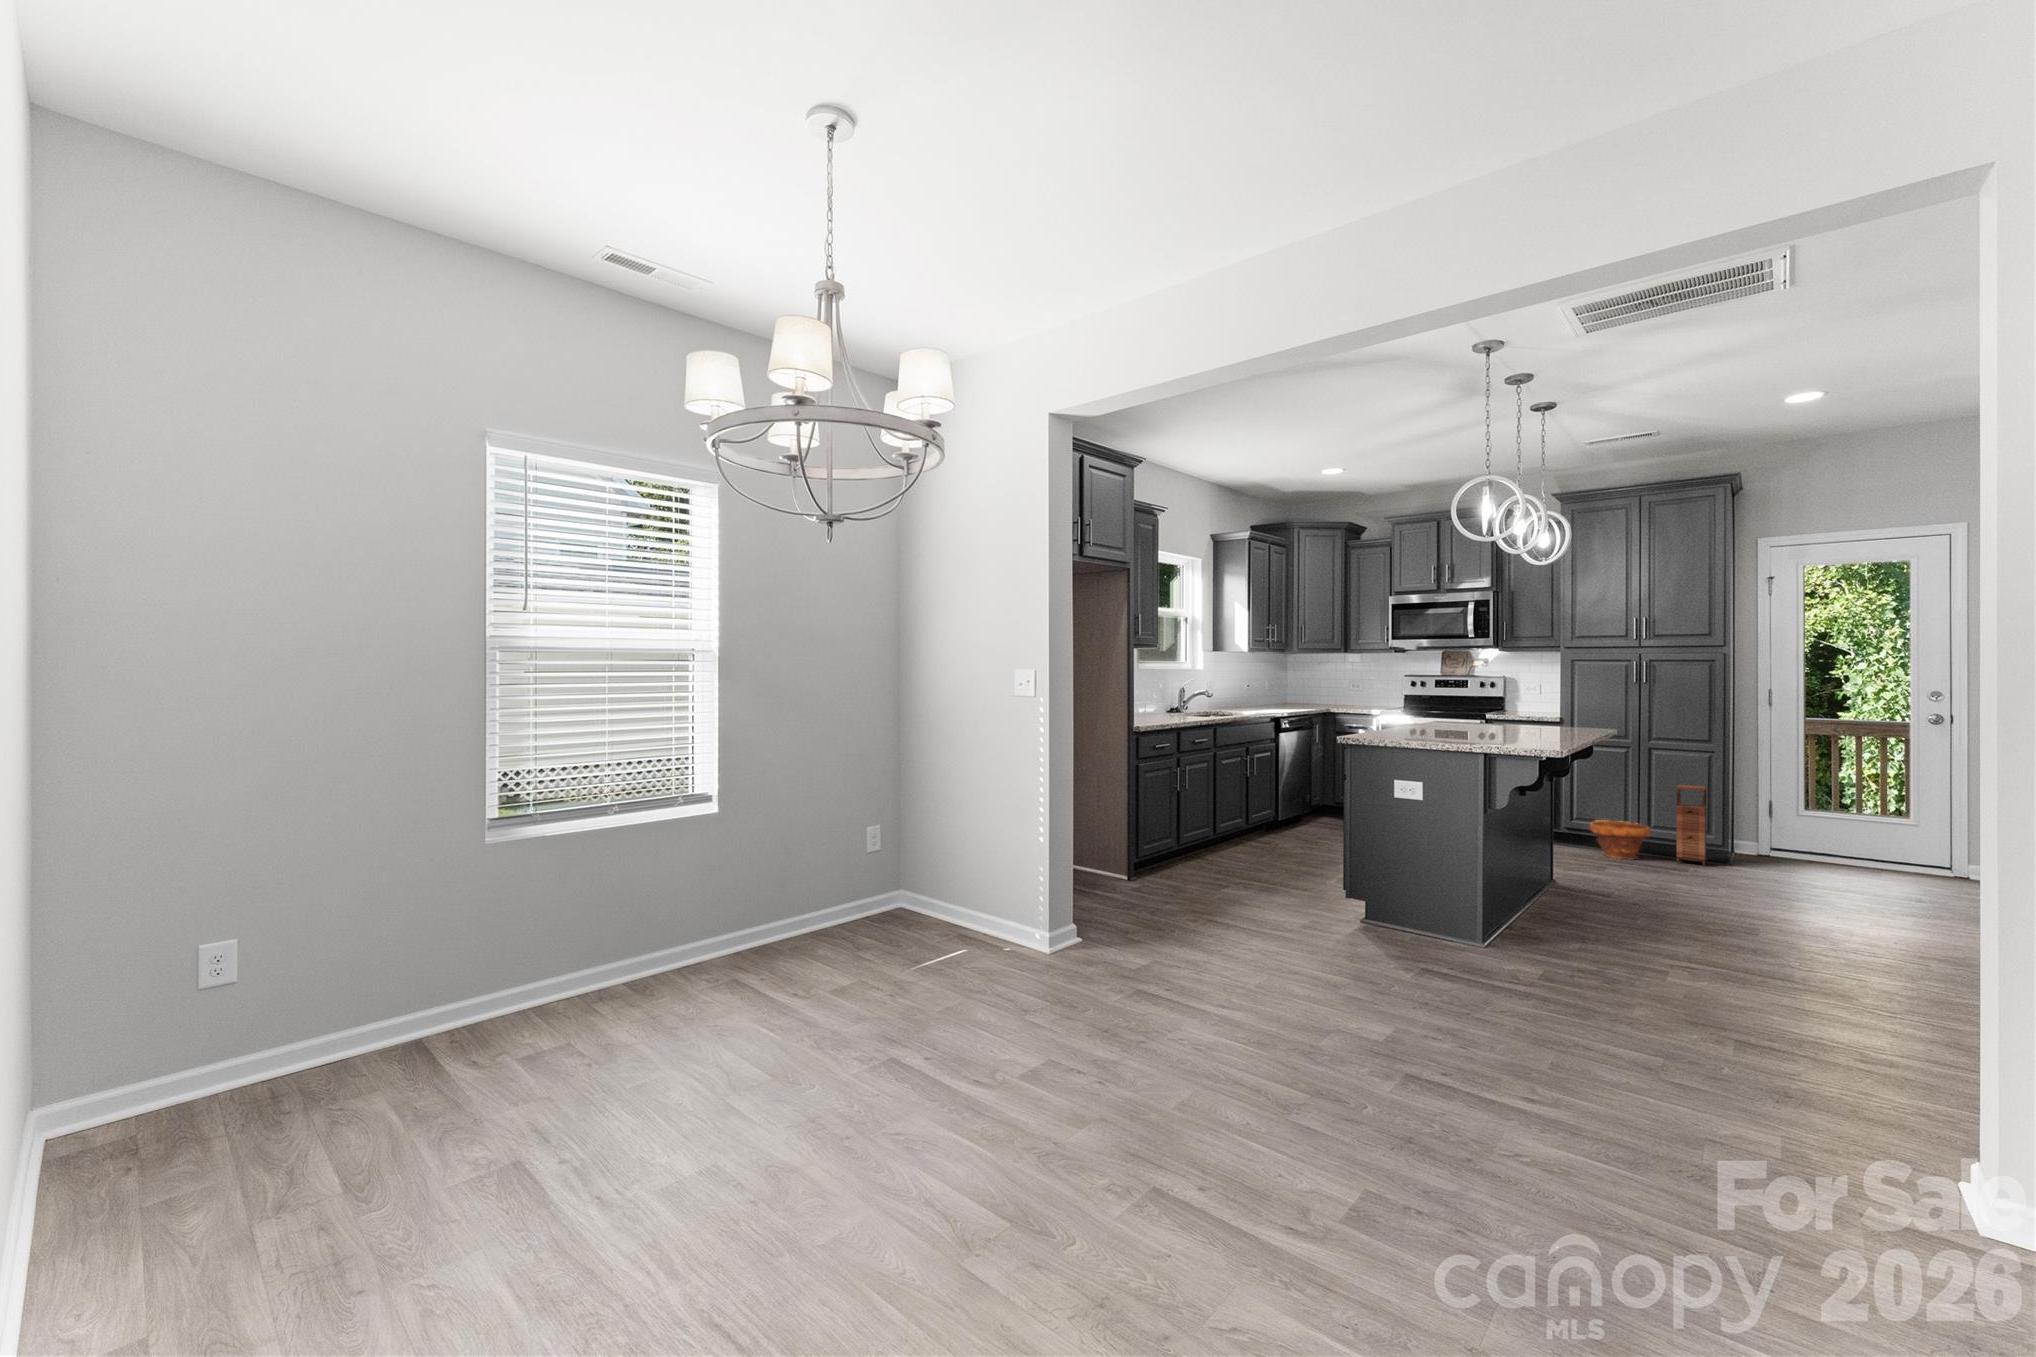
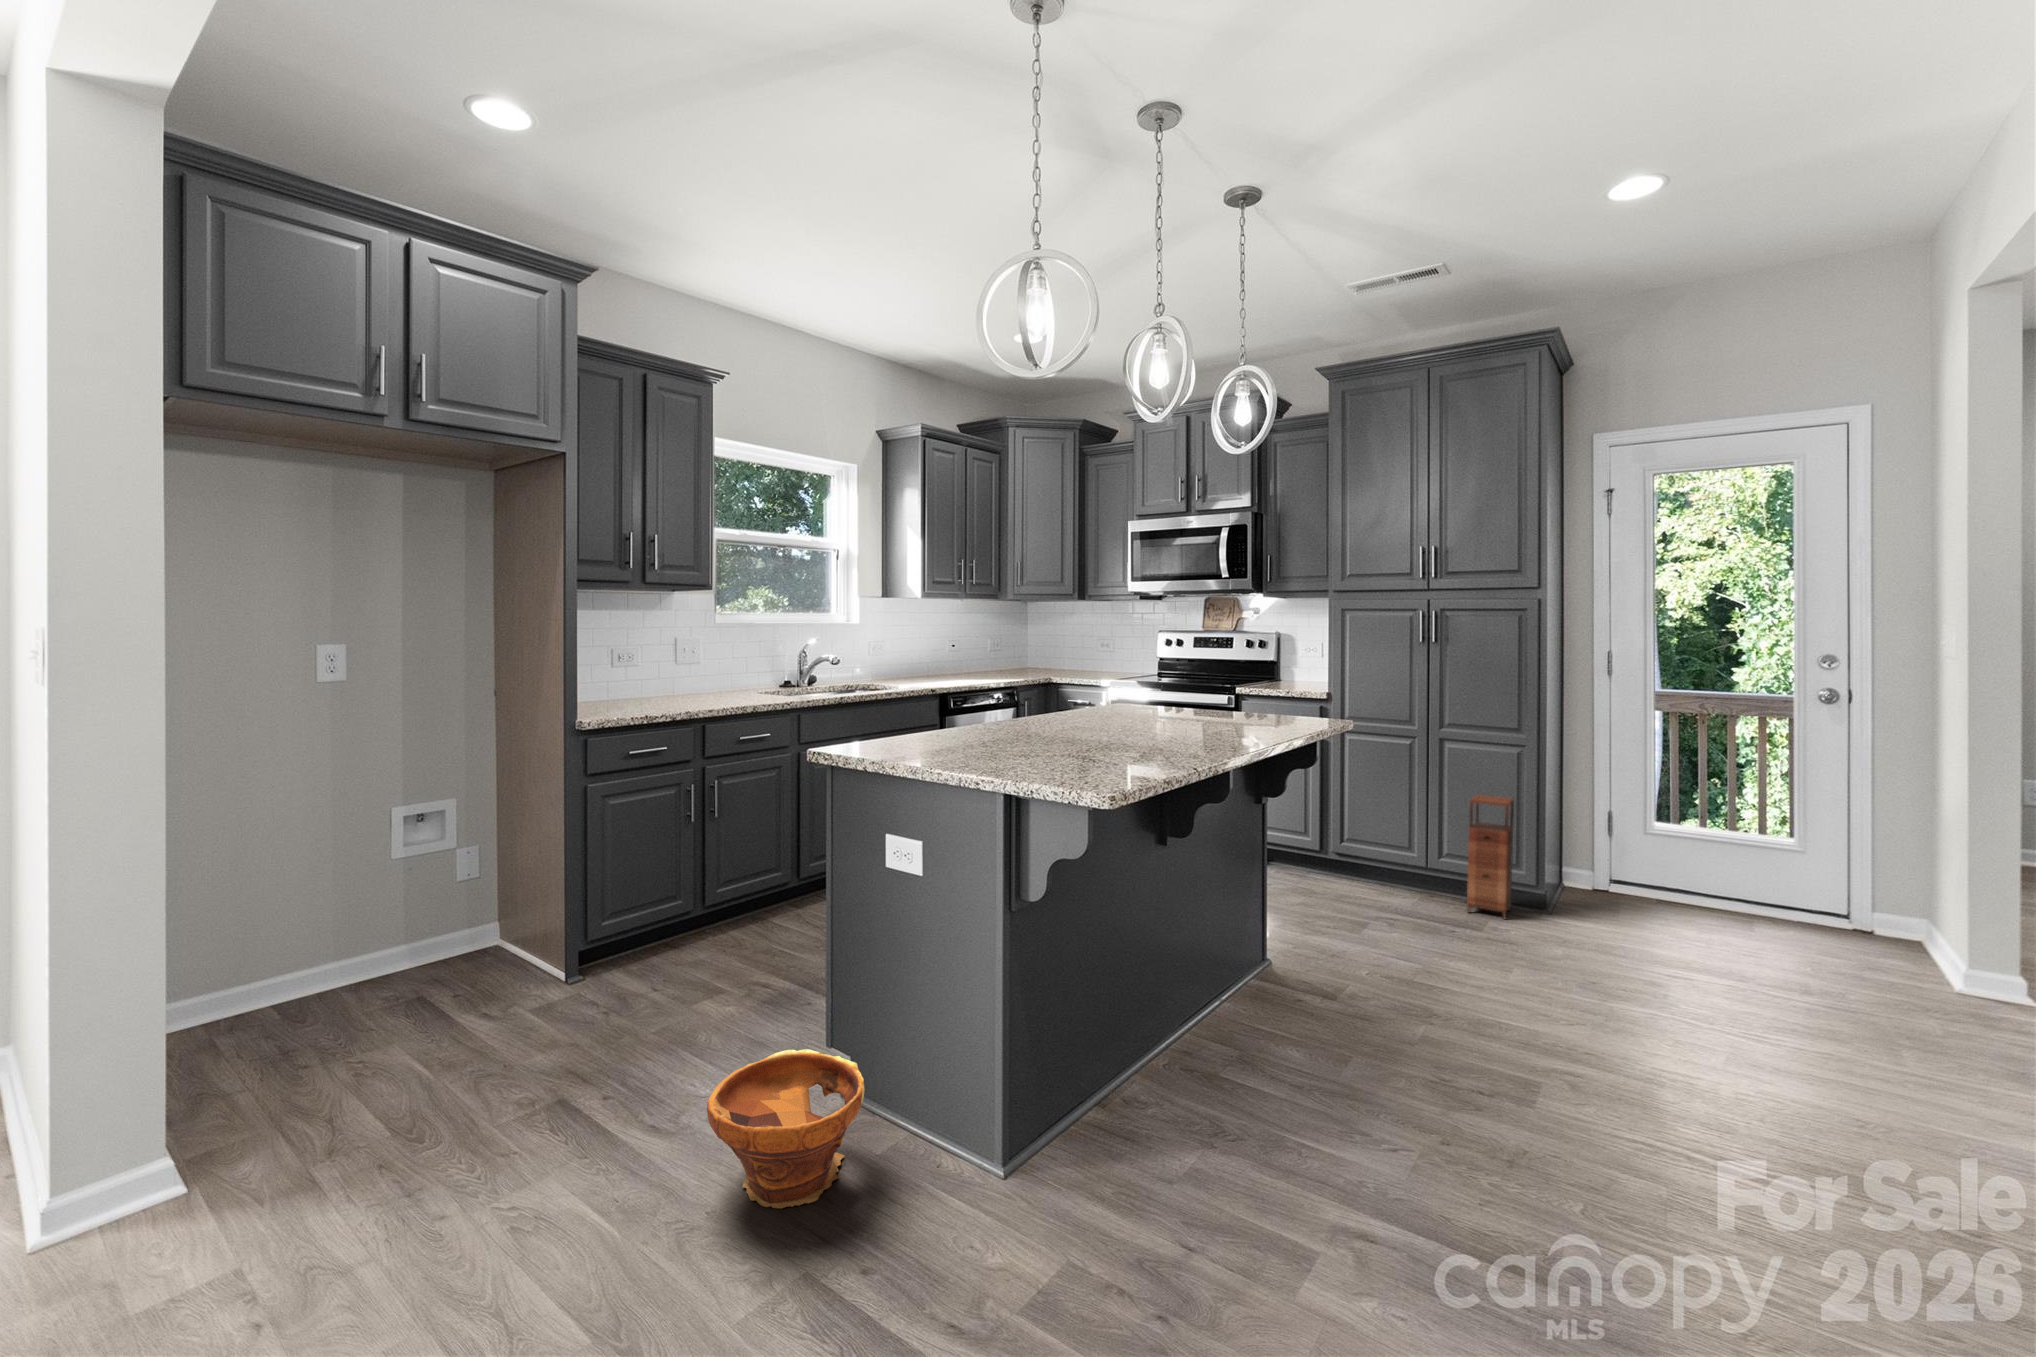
planter: present [1590,820,1651,859] -> present [707,1049,865,1209]

